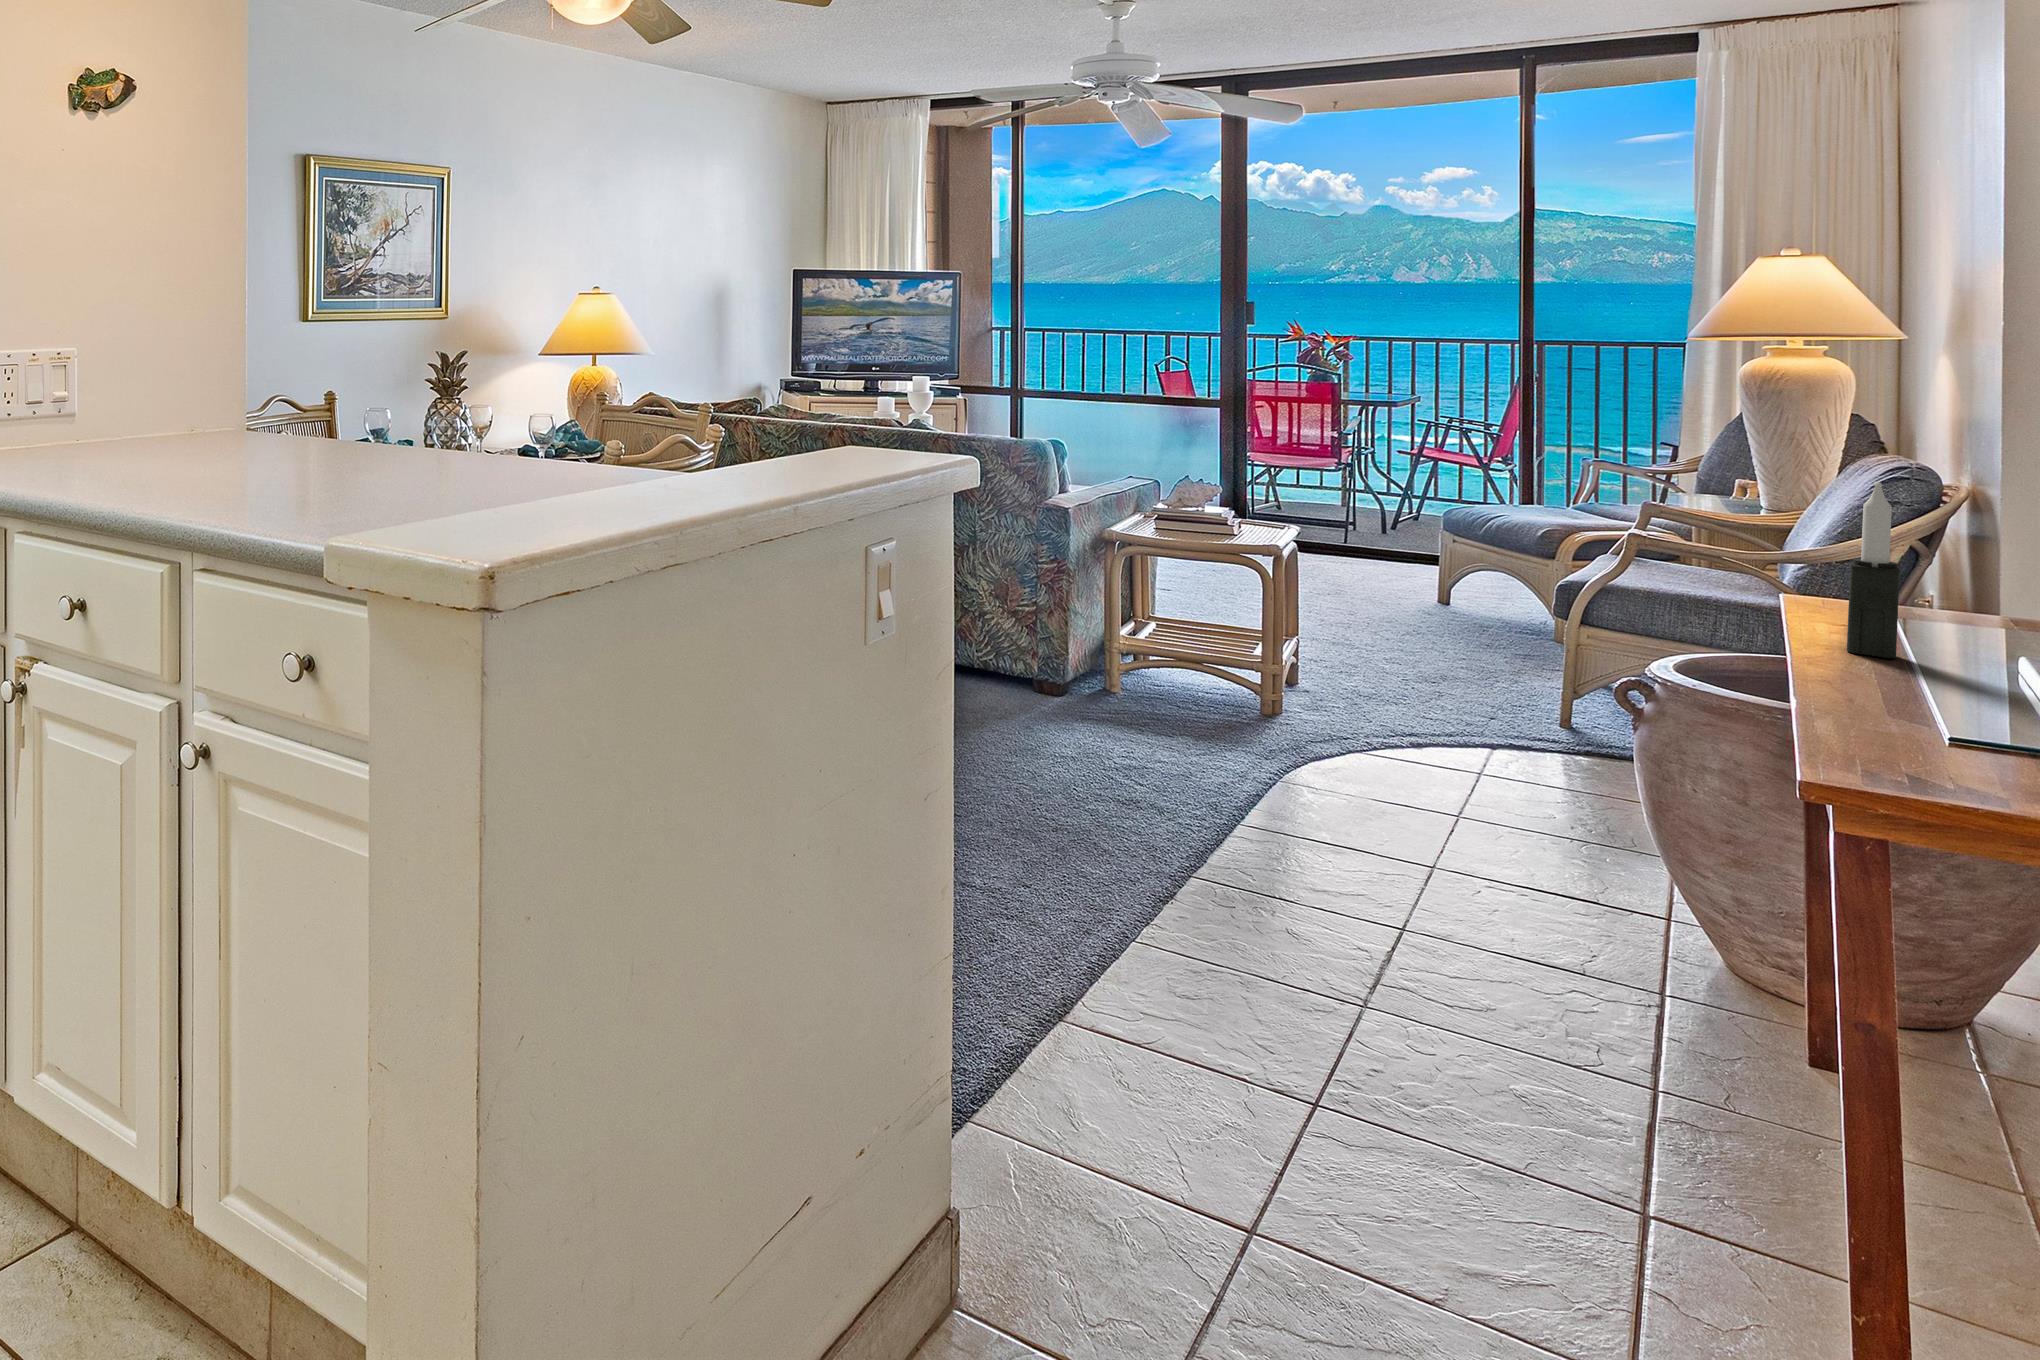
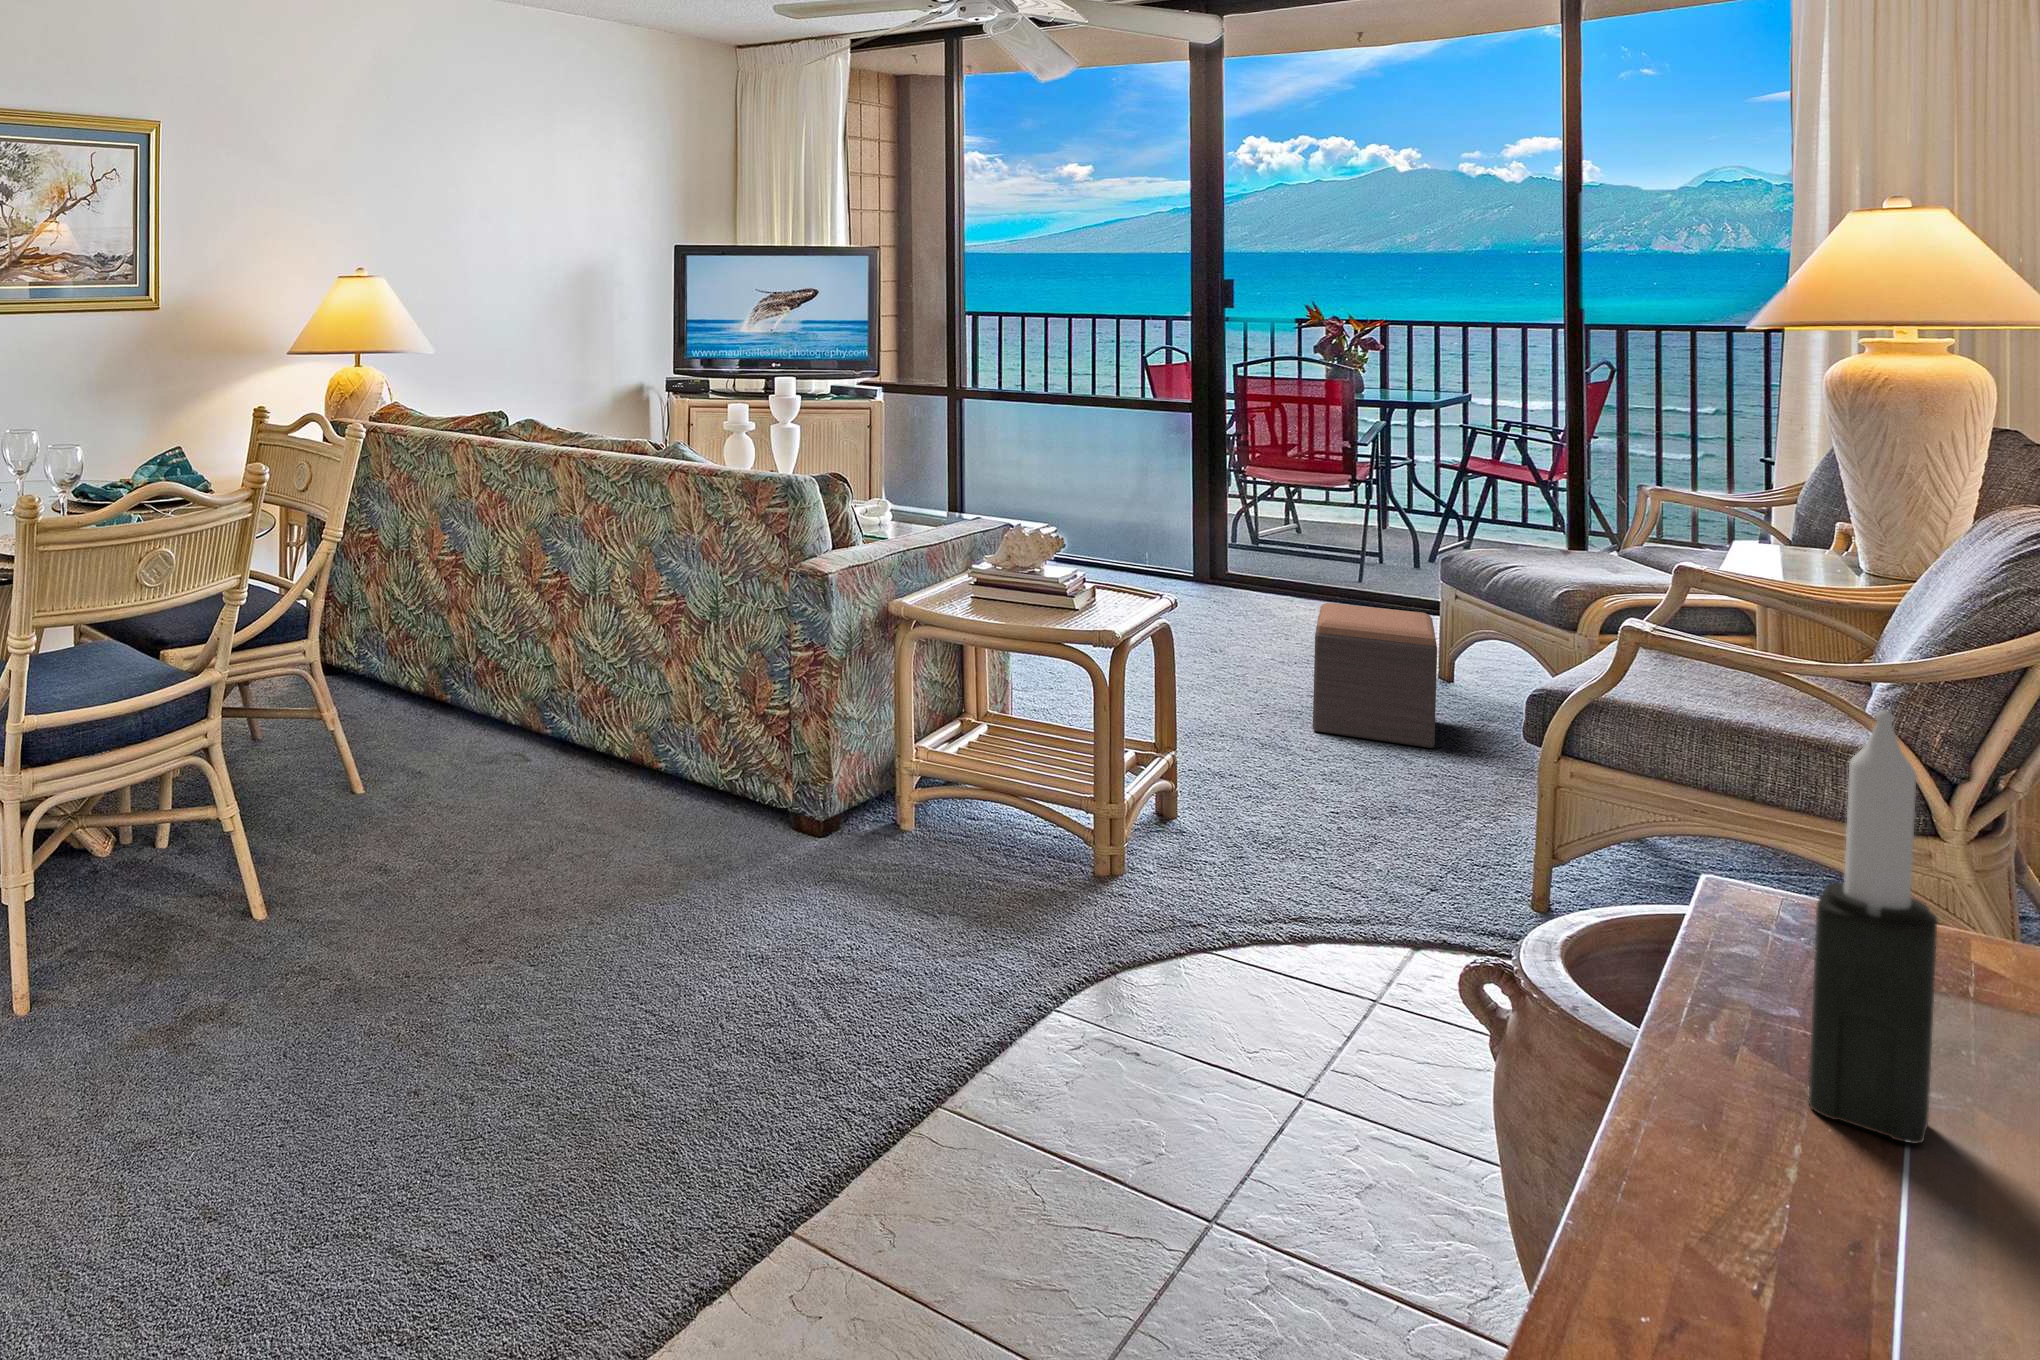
footstool: none [1363,542,1462,644] -> present [1313,603,1437,748]

